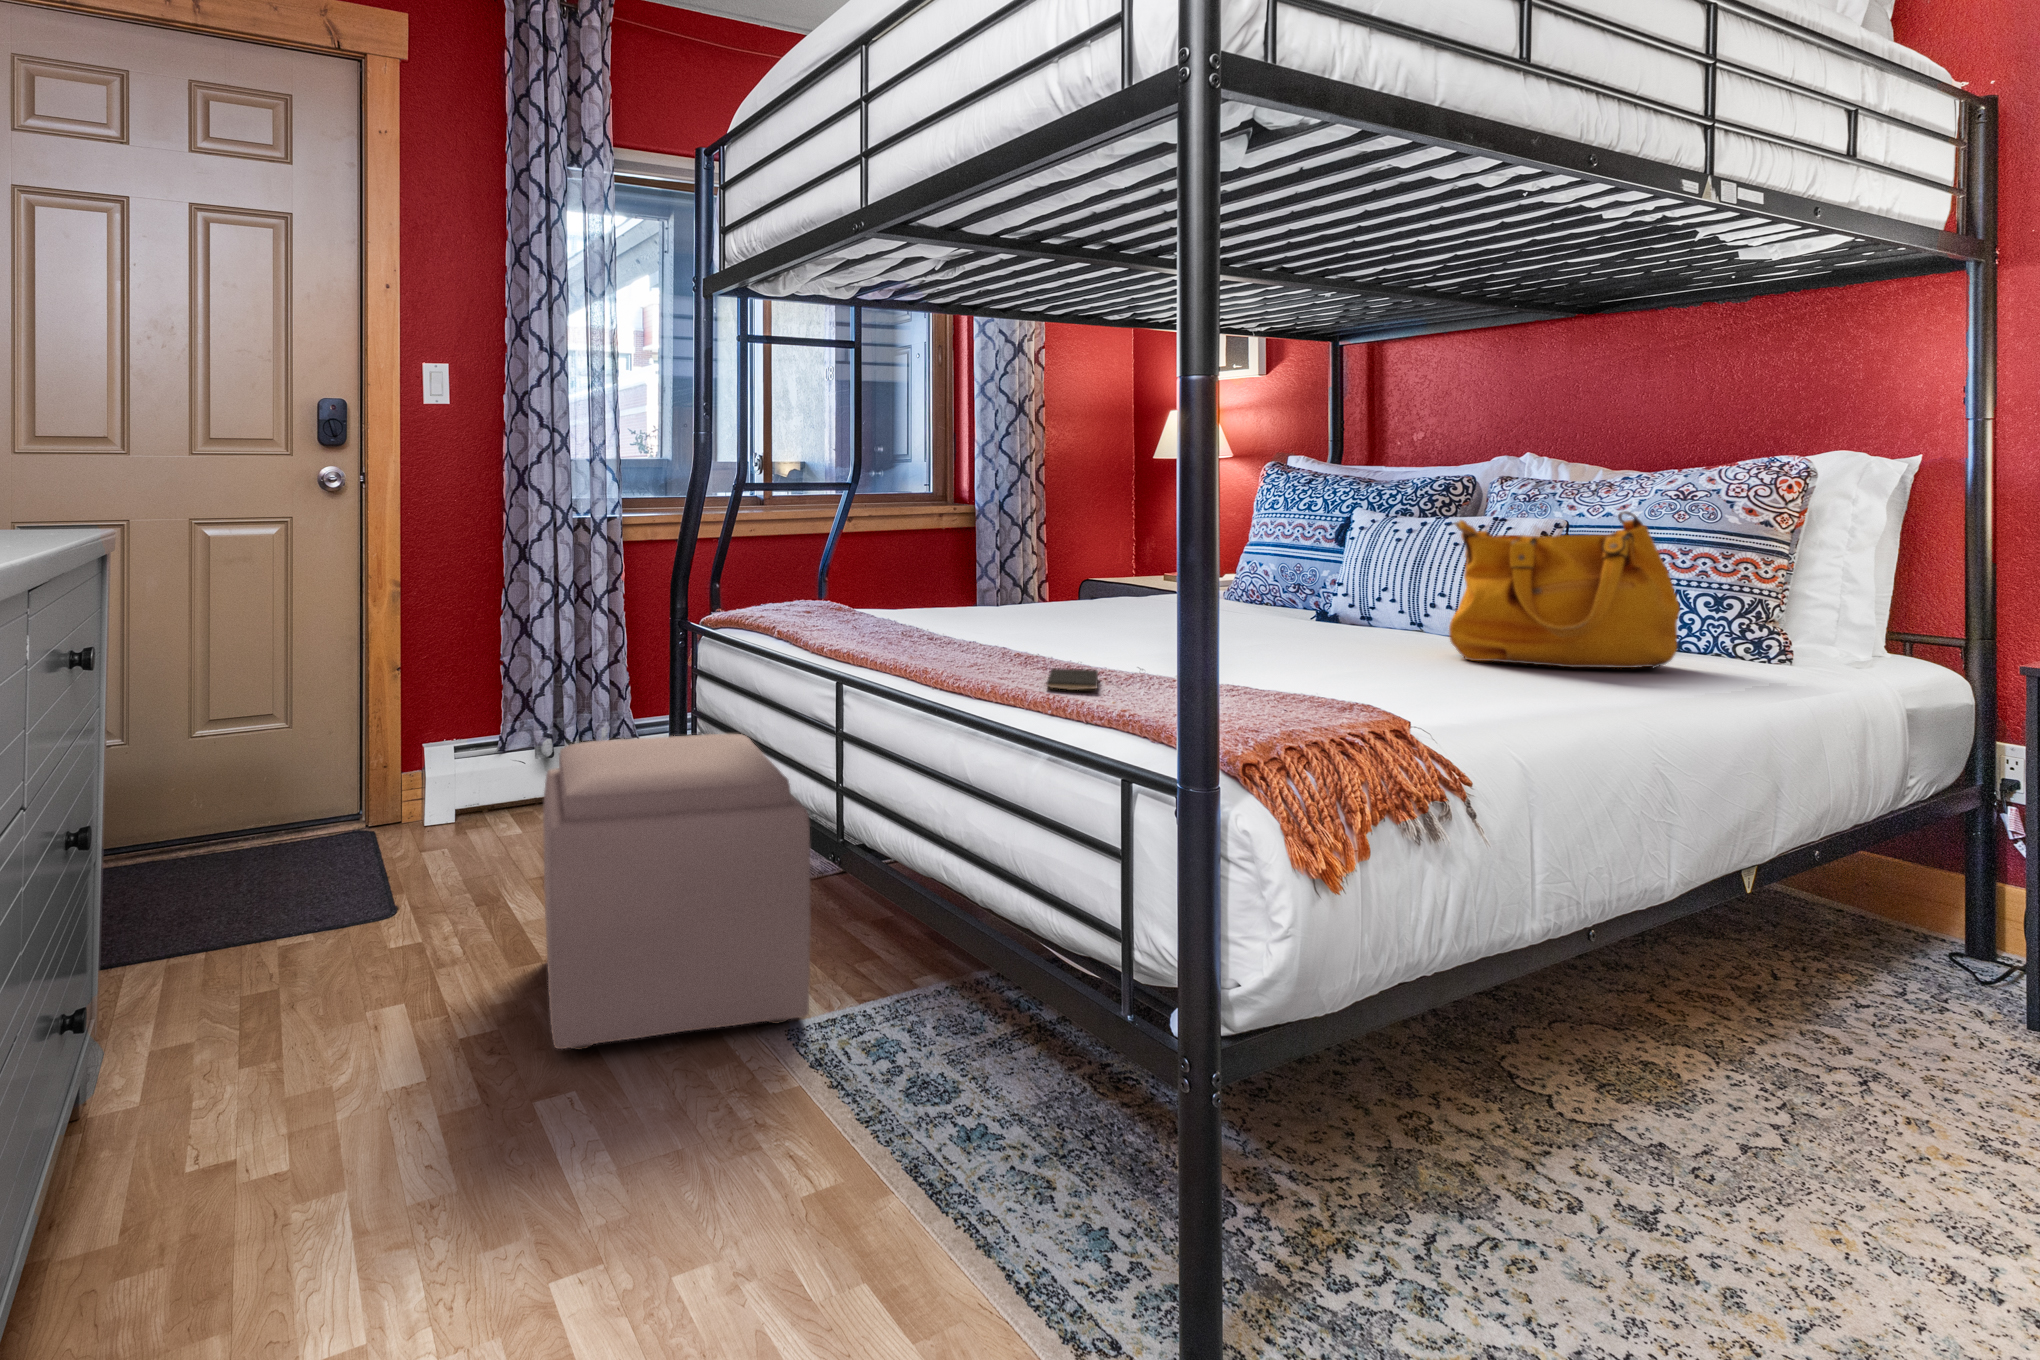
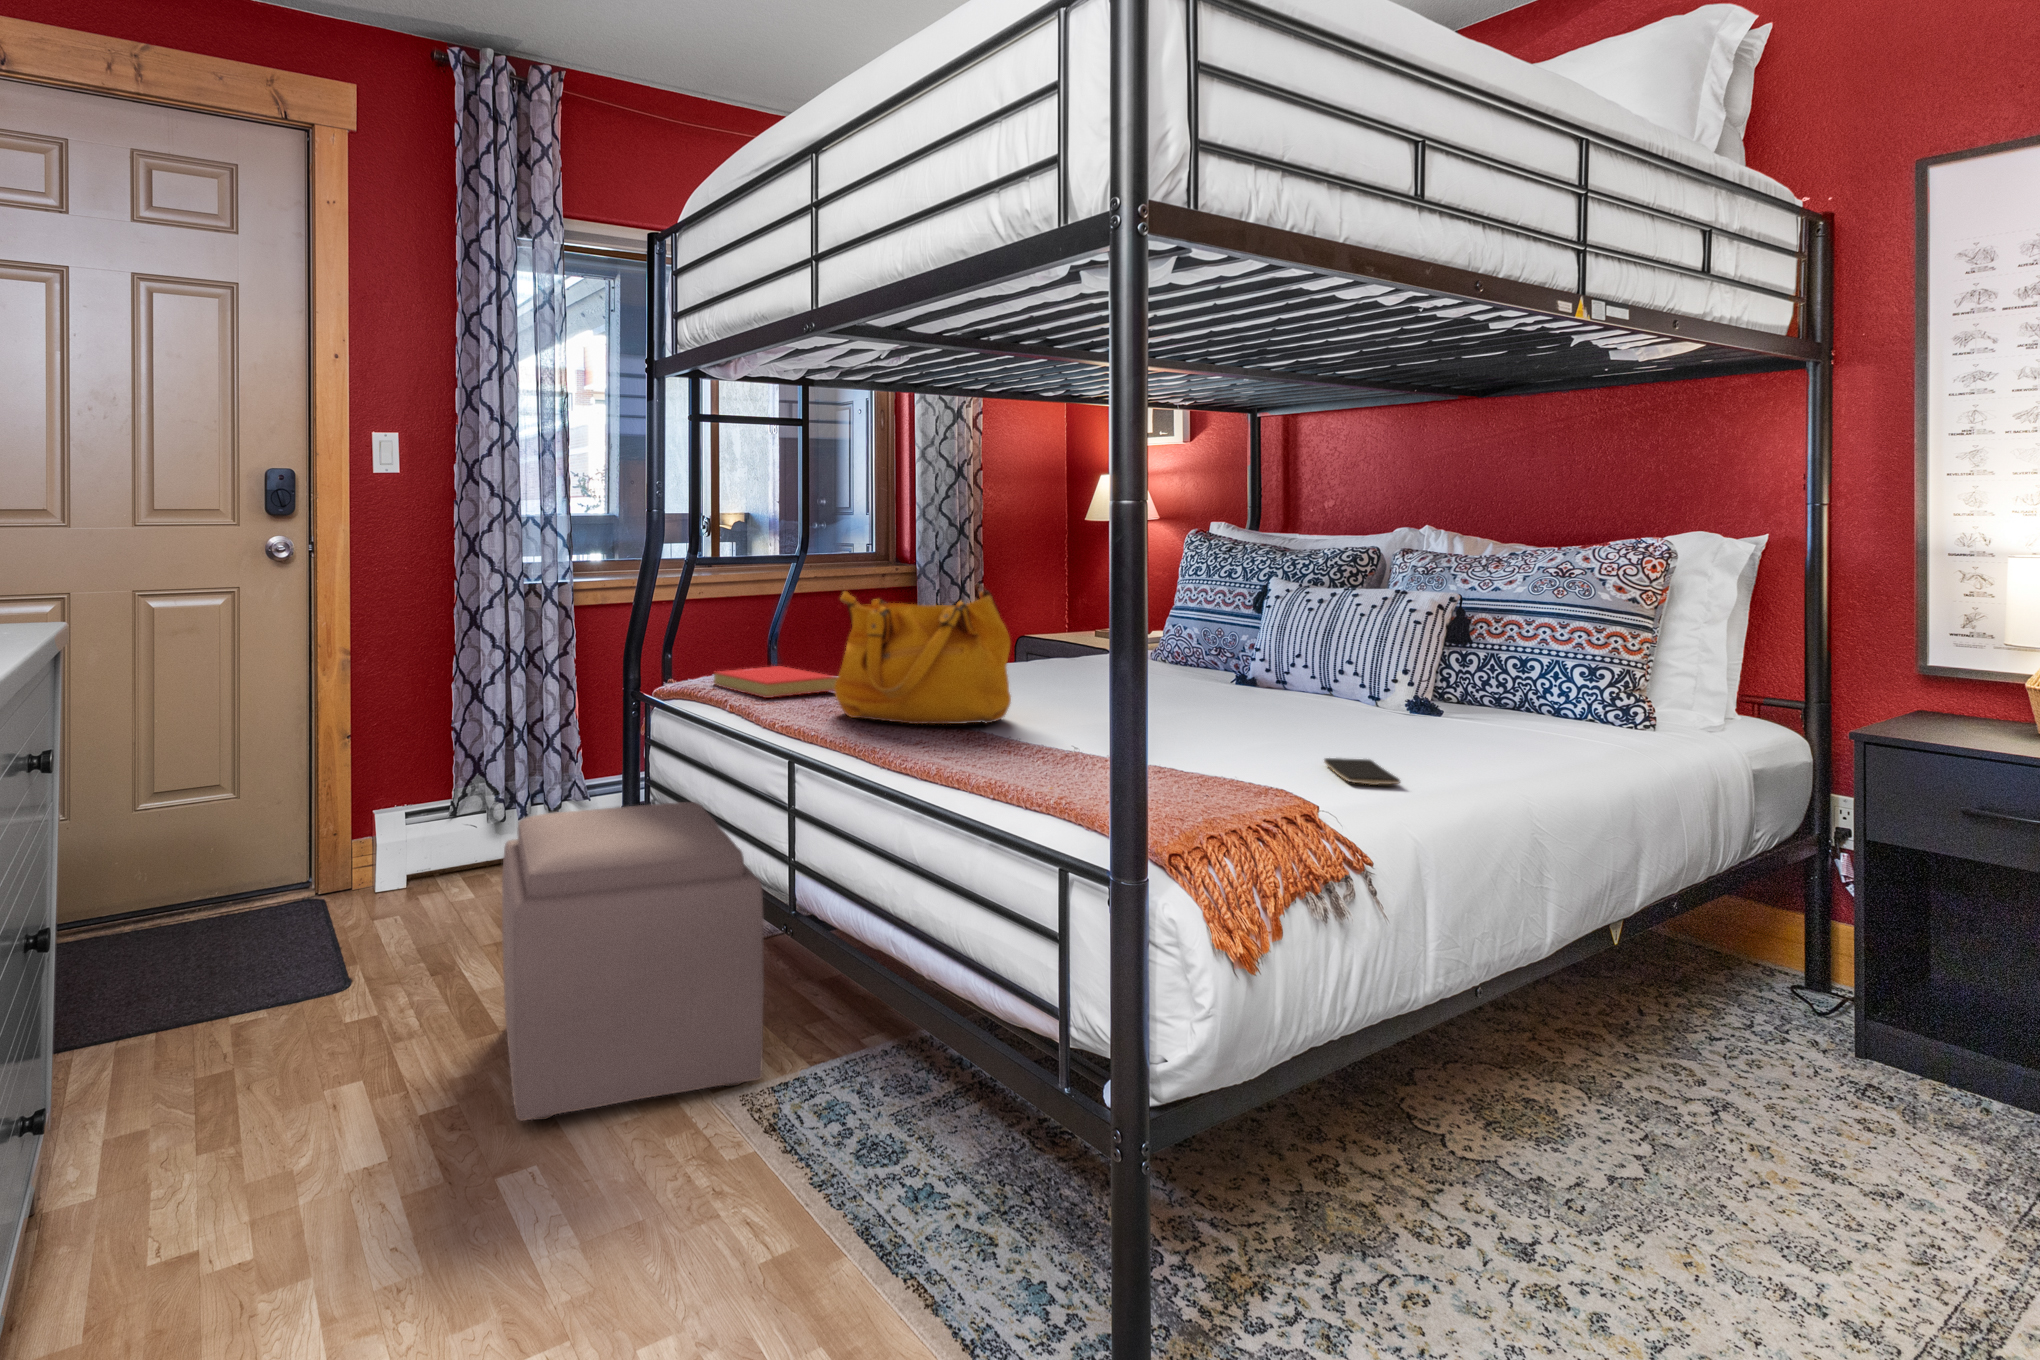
handbag: present [1449,511,1680,668] -> present [834,584,1011,724]
book: none [762,599,894,627] -> present [714,666,837,698]
smartphone: present [1046,668,1098,690] -> present [1324,758,1400,785]

